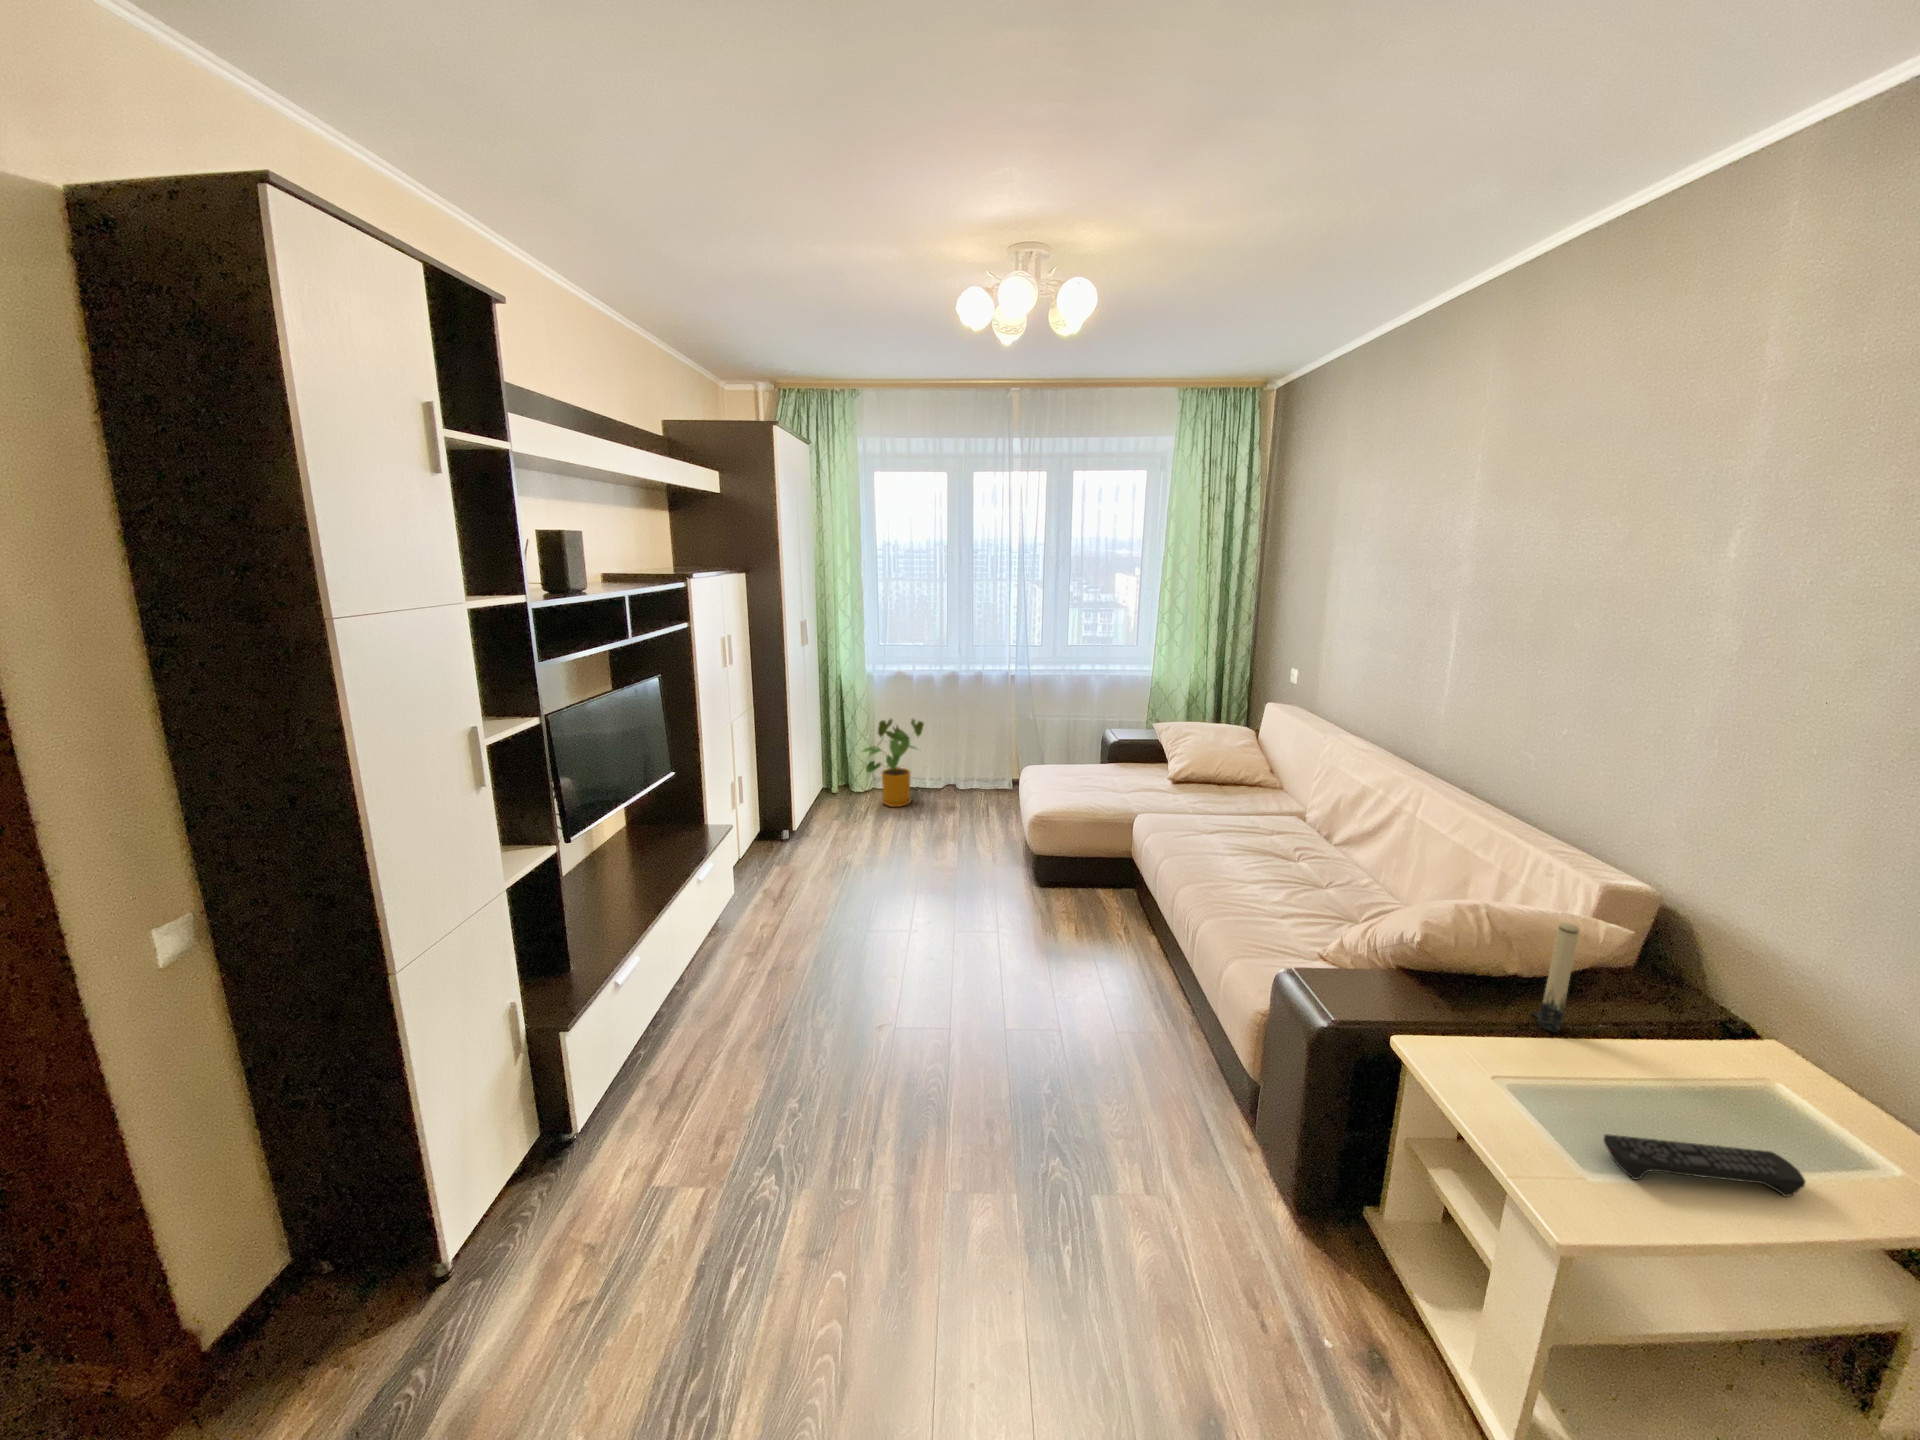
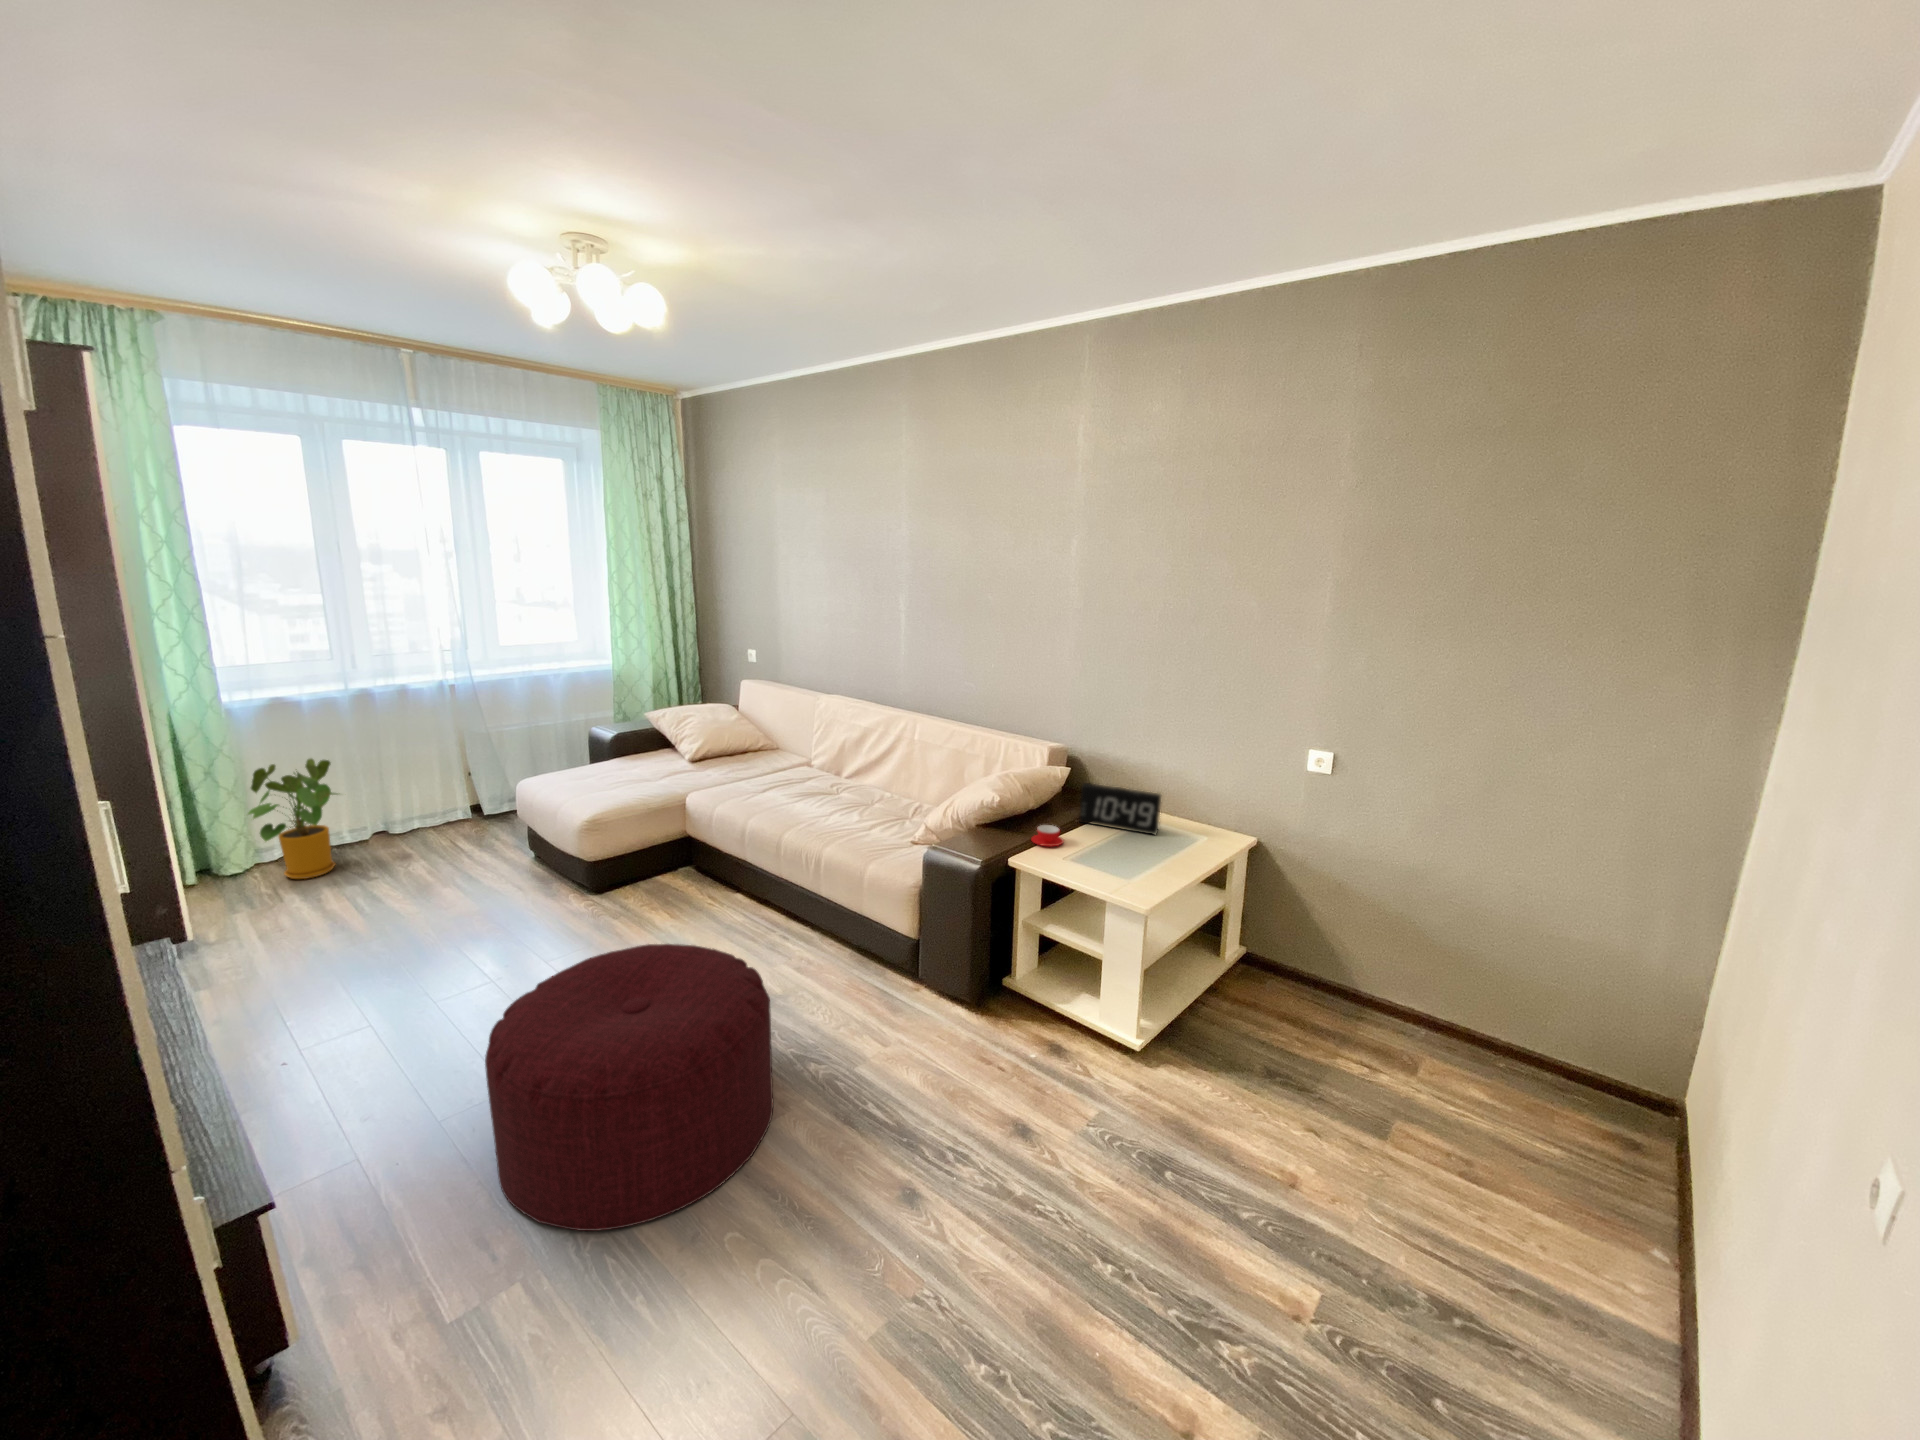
candle: present [1531,923,1579,1032] -> none [1052,765,1072,830]
ottoman: none [764,940,1014,1214] -> present [485,944,773,1231]
alarm clock: none [1596,967,1801,1126] -> present [1079,783,1161,835]
teacup: none [1457,1005,1522,1051] -> present [1031,825,1064,846]
remote control: present [1604,1134,1805,1197] -> none [1126,841,1186,873]

